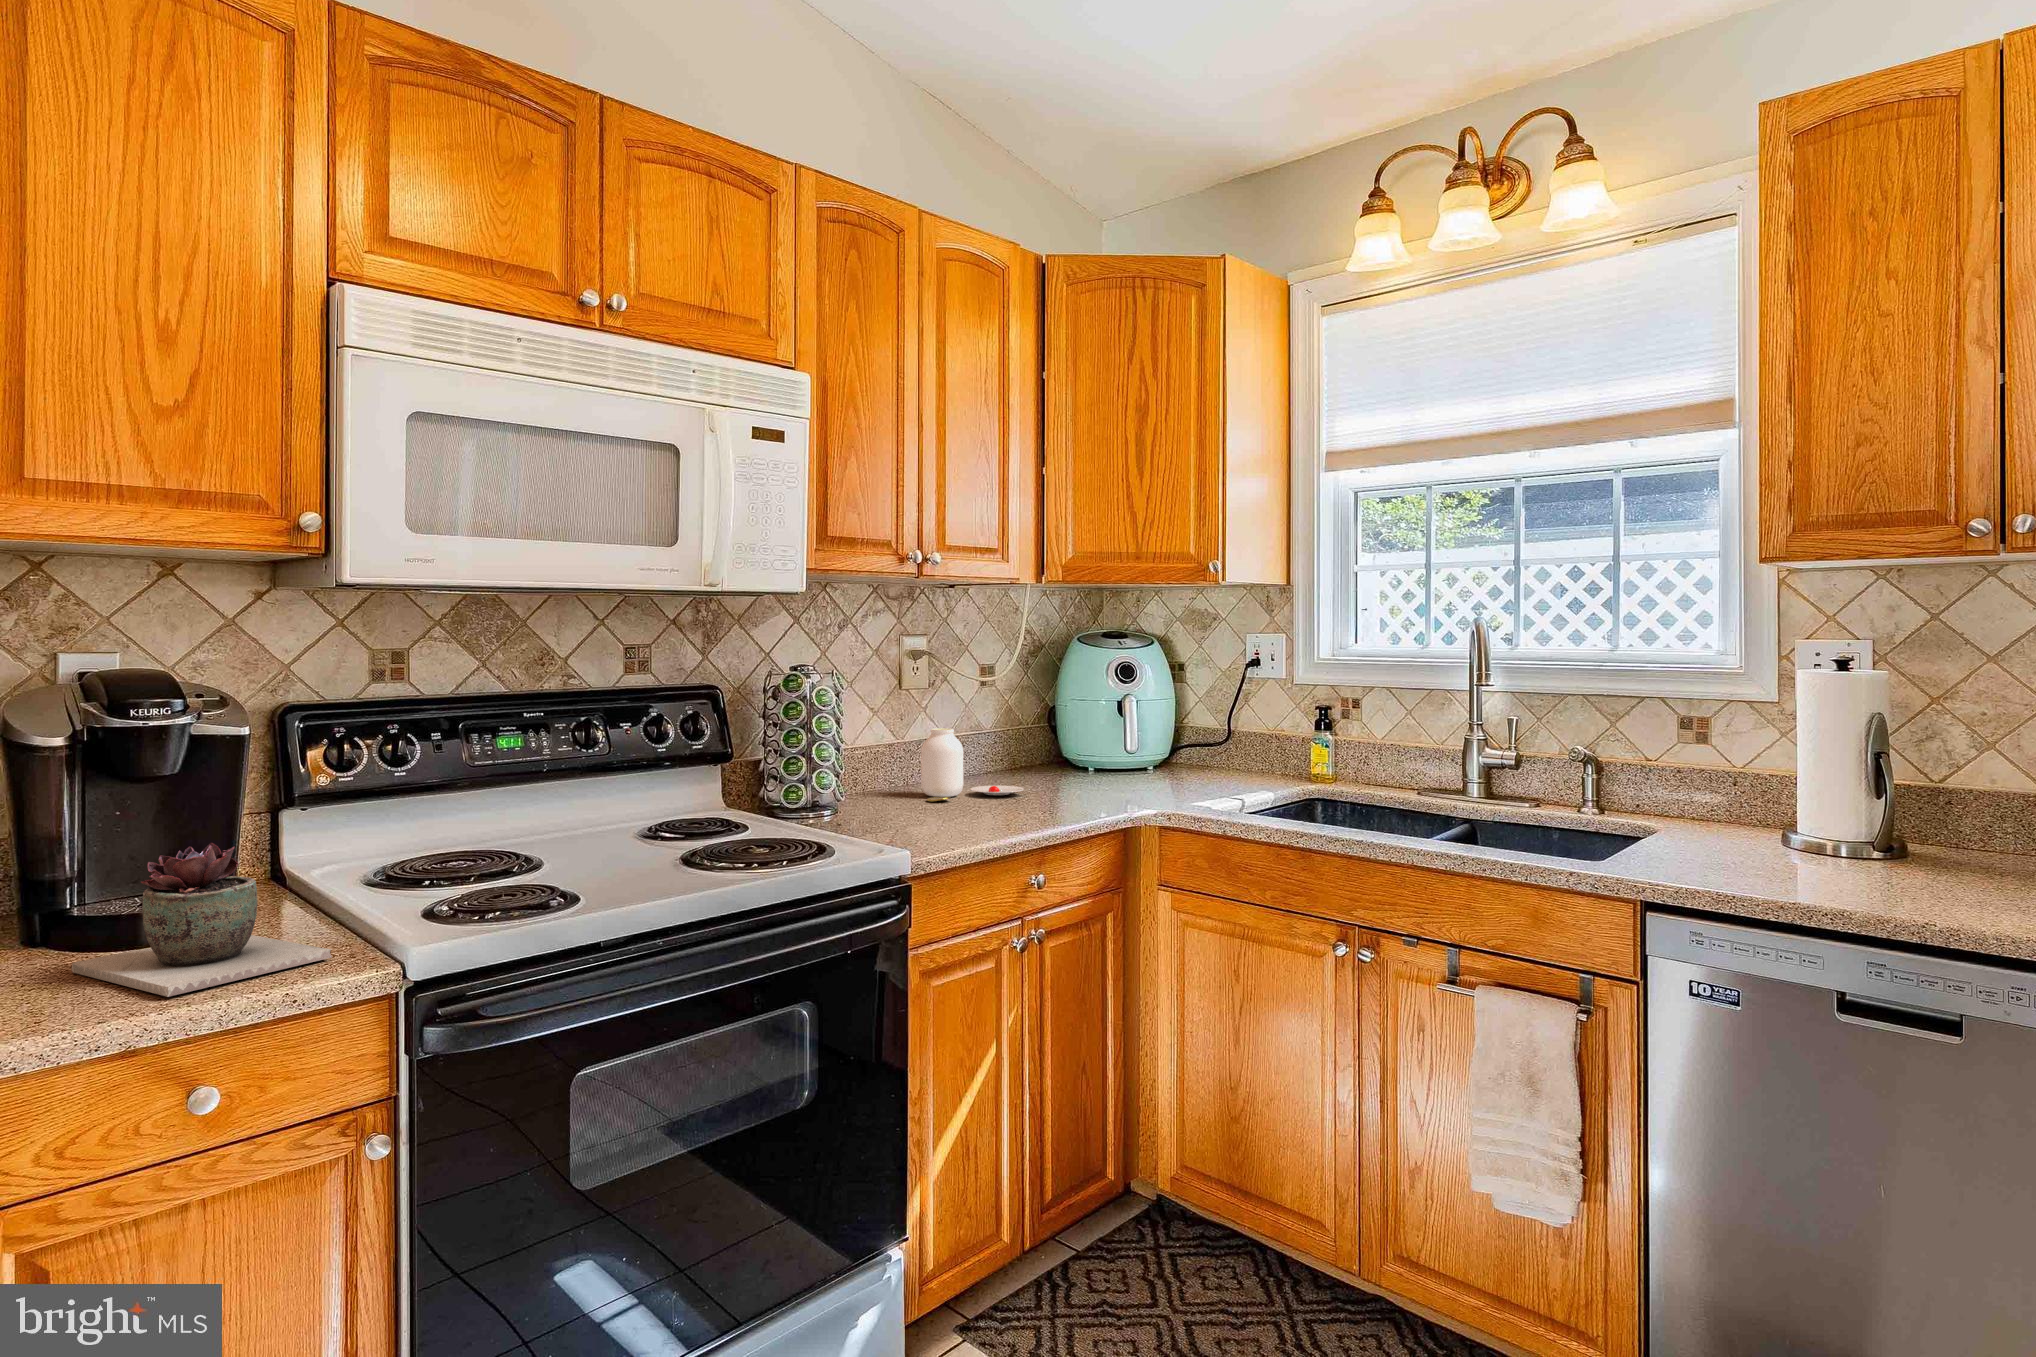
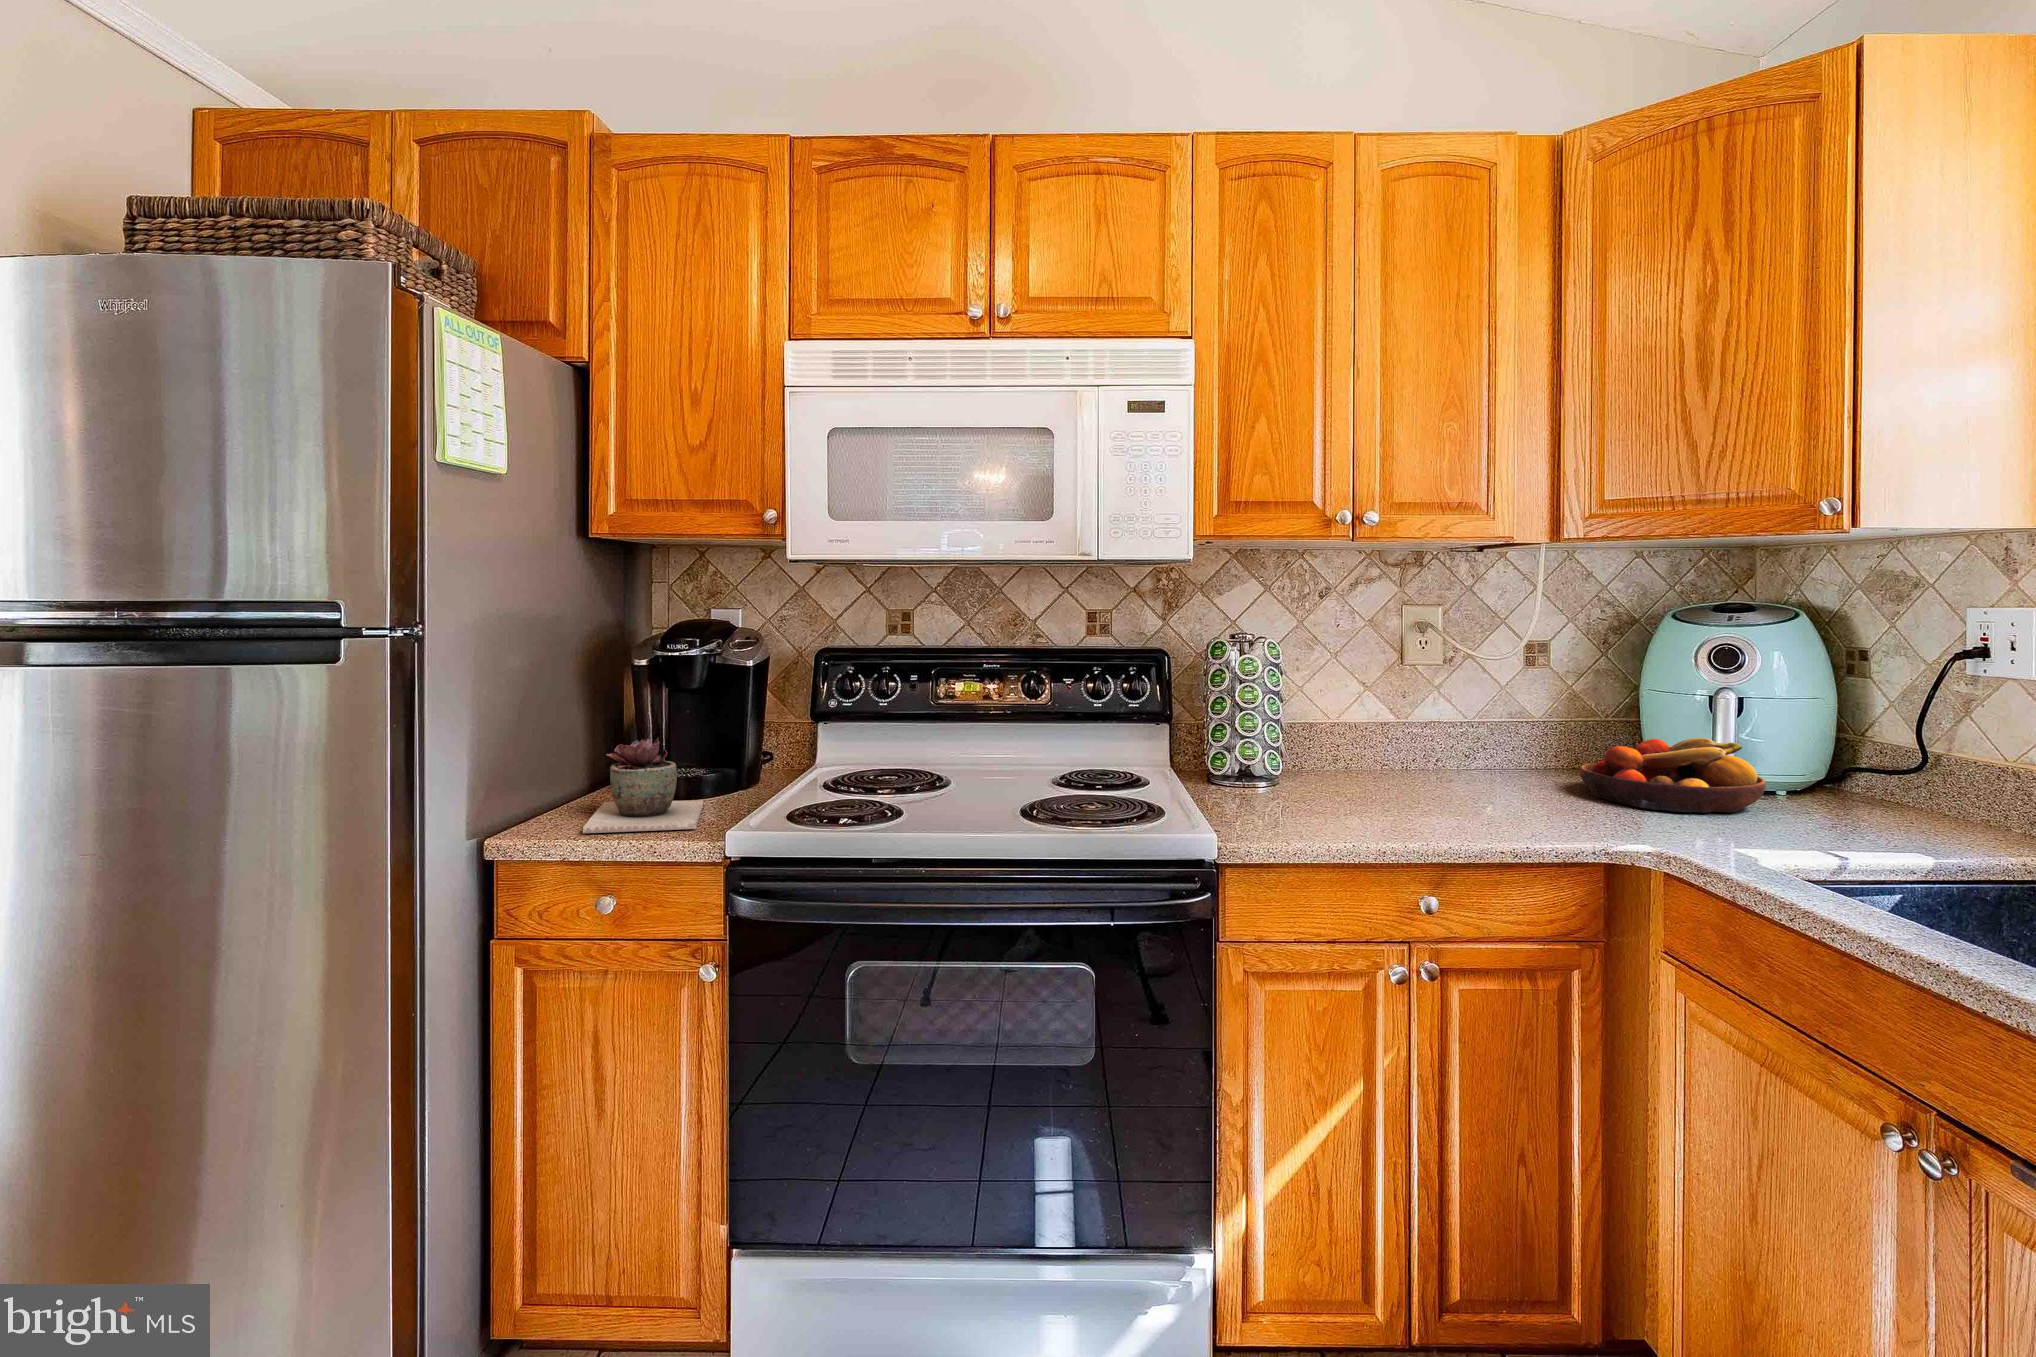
jar: present [921,728,1030,801] -> none [1373,708,1514,793]
fruit bowl: none [1050,733,1165,790] -> present [1580,738,1766,813]

